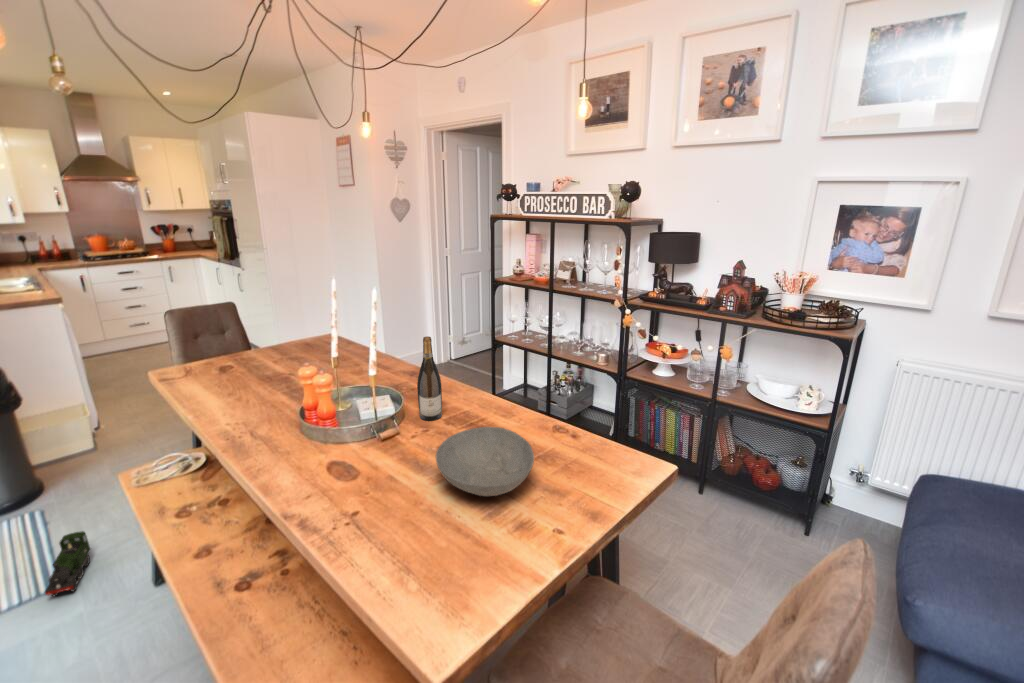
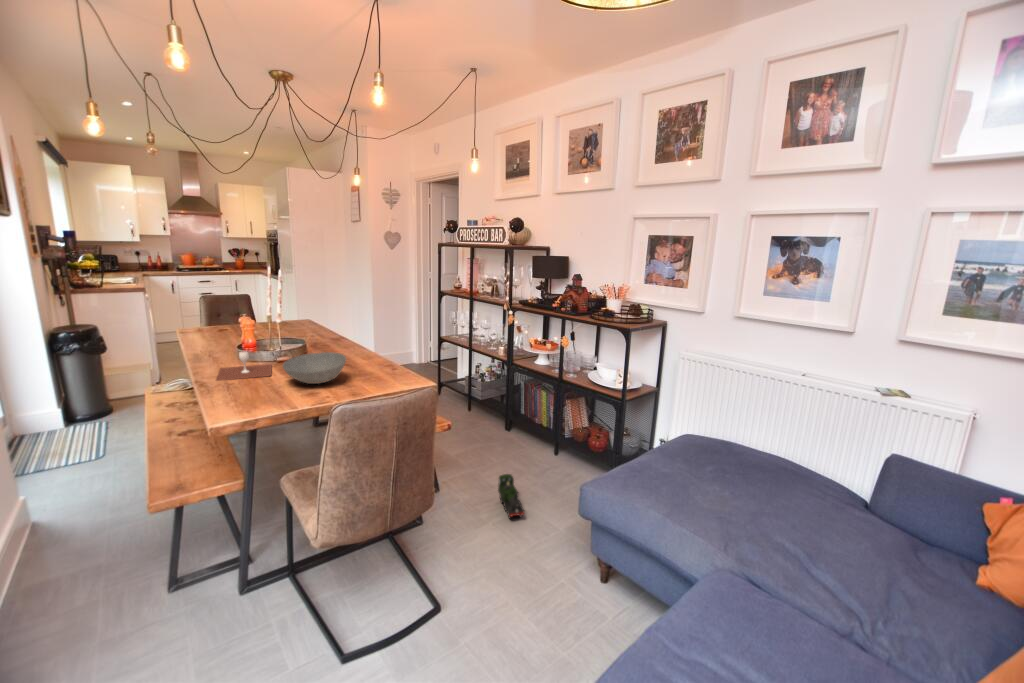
wine bottle: present [417,336,442,421] -> none [313,302,330,358]
wine glass: none [302,440,403,507] -> present [216,351,272,381]
toy train: present [45,531,91,596] -> present [498,474,525,518]

